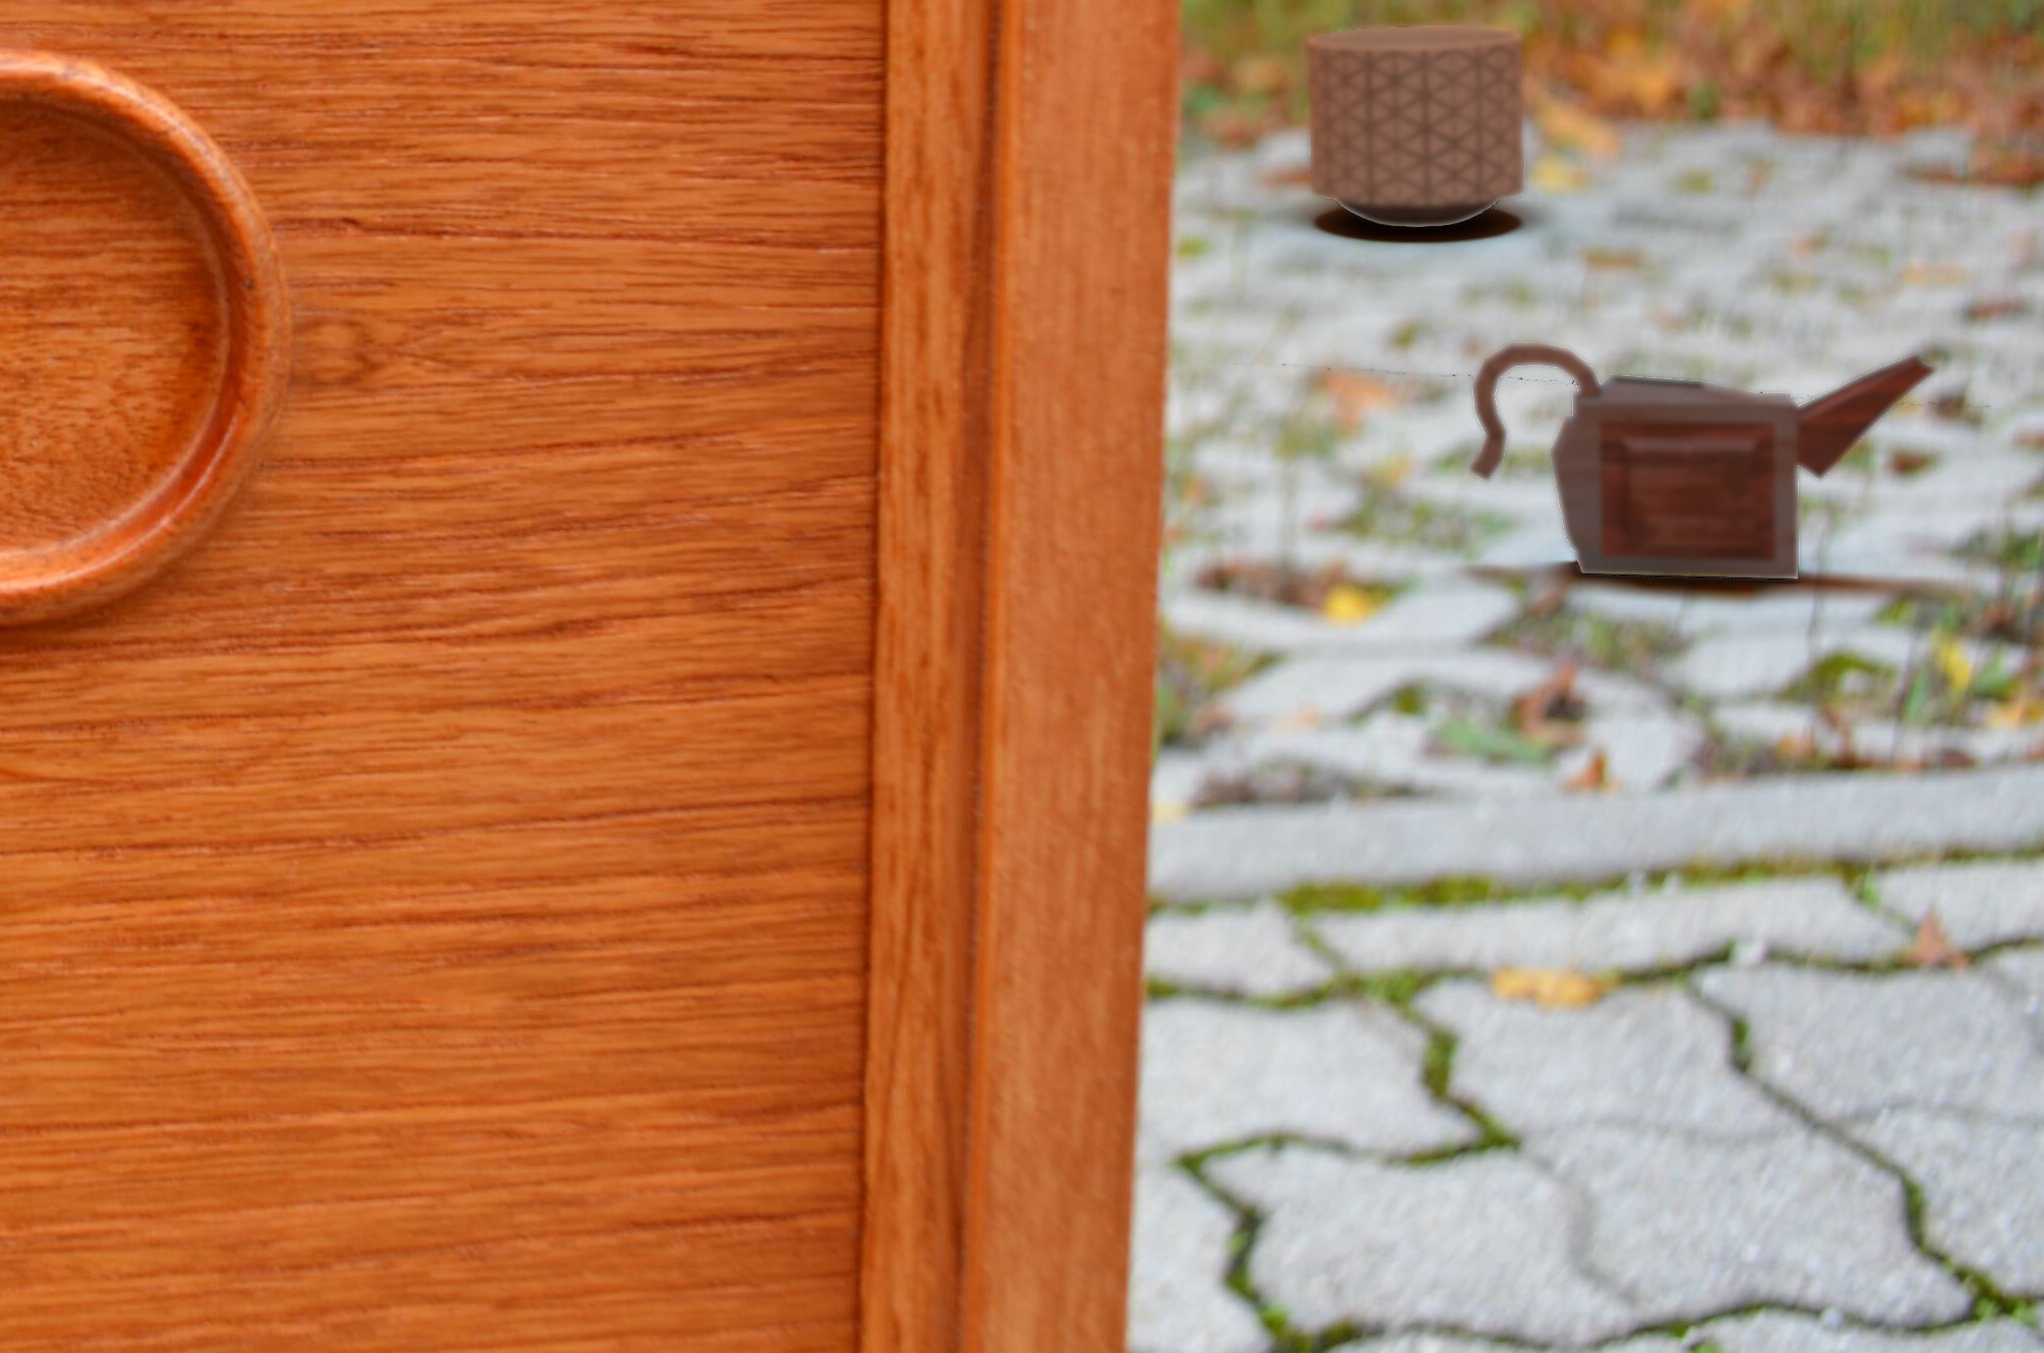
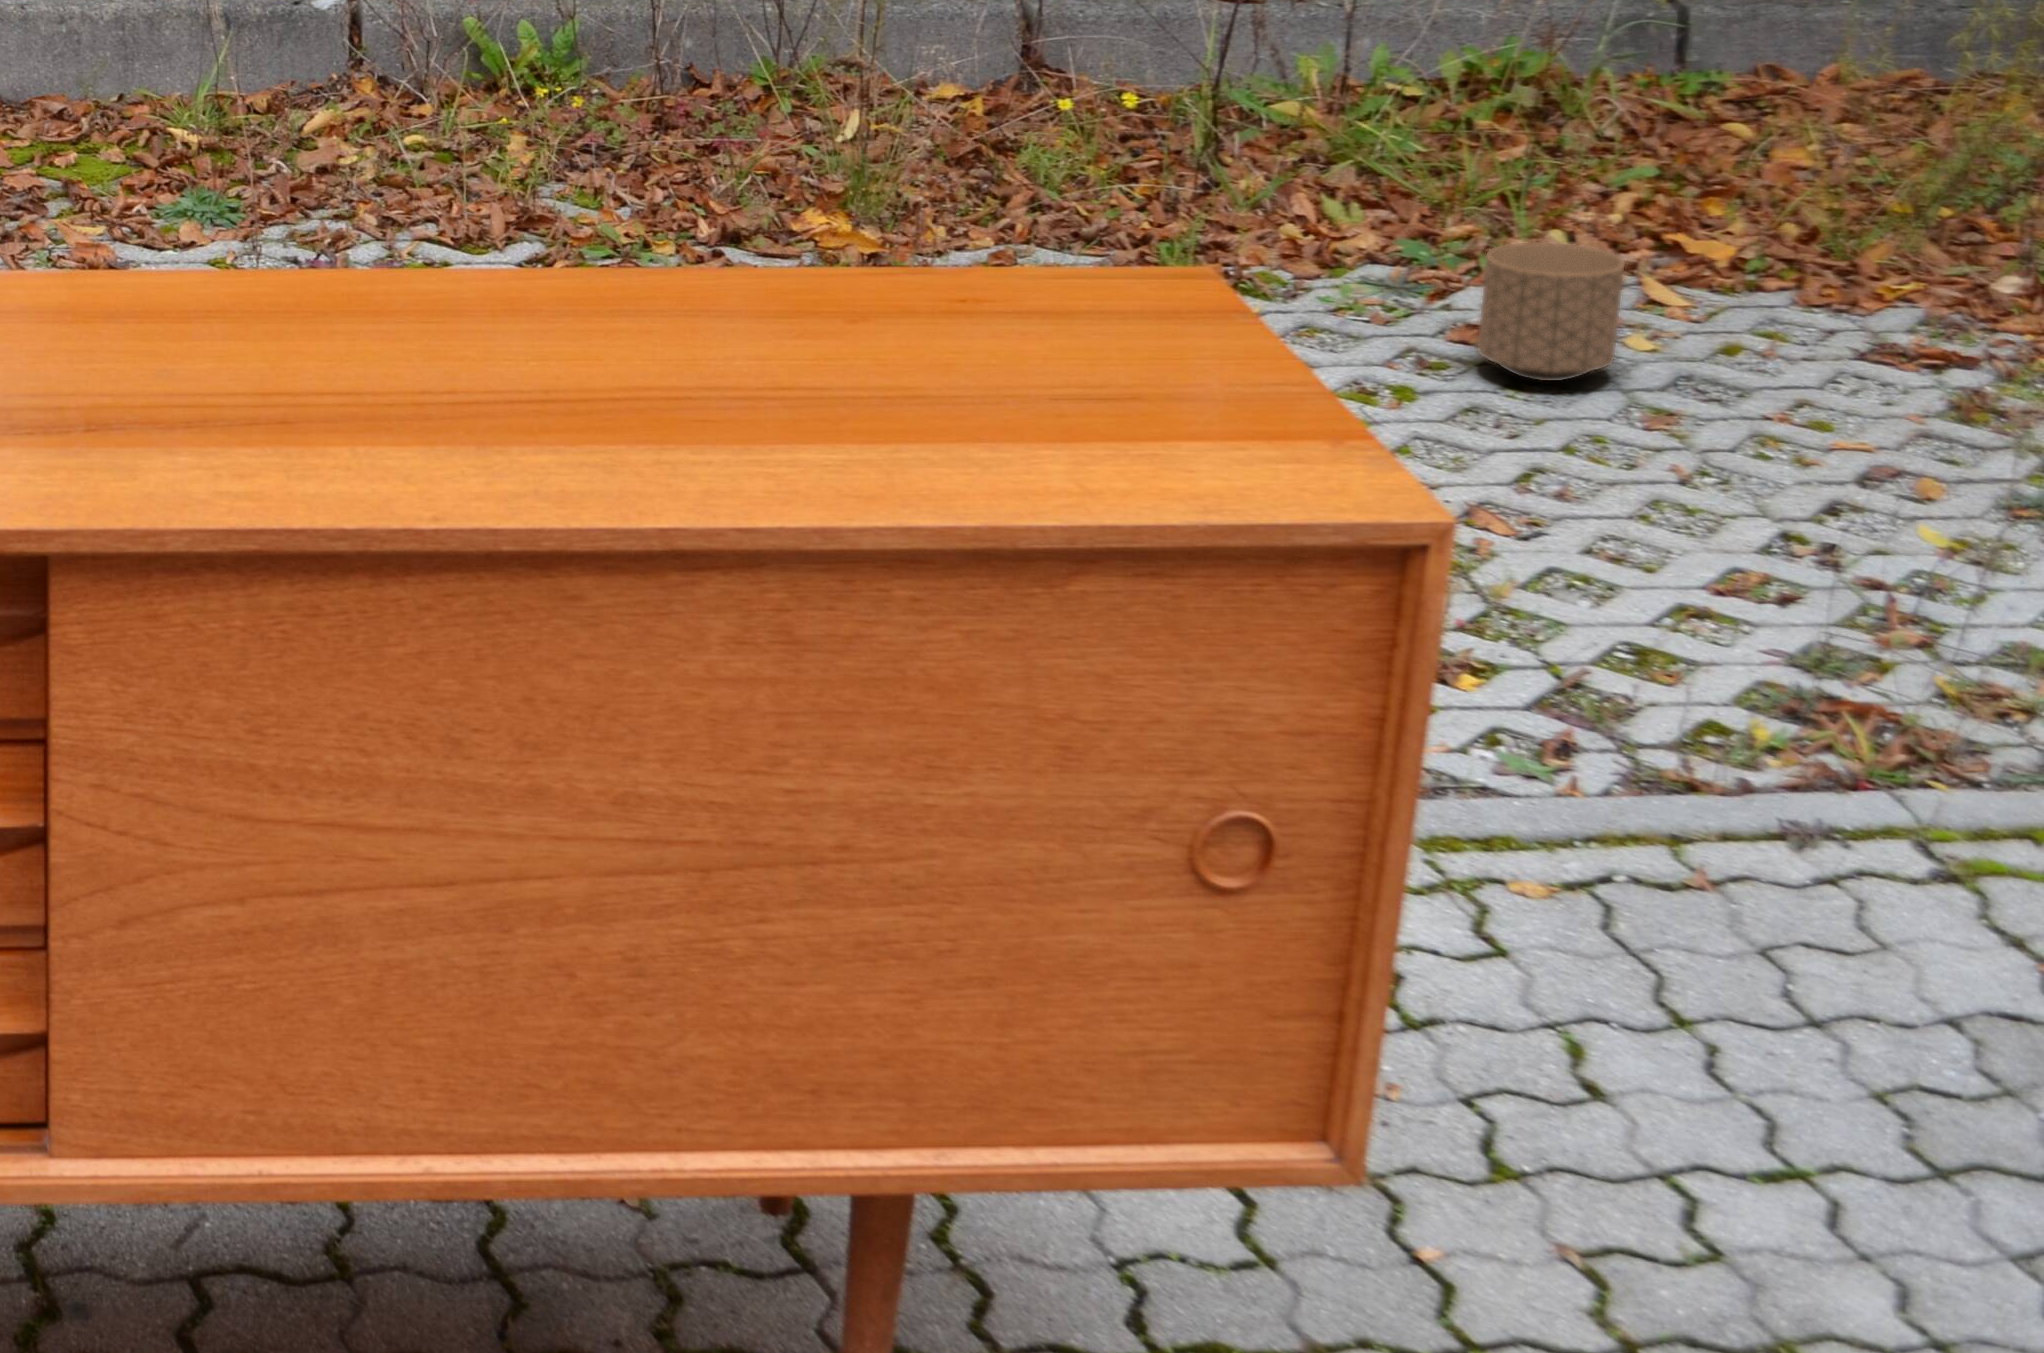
watering can: present [1470,342,1935,580] -> none [1540,546,1787,676]

